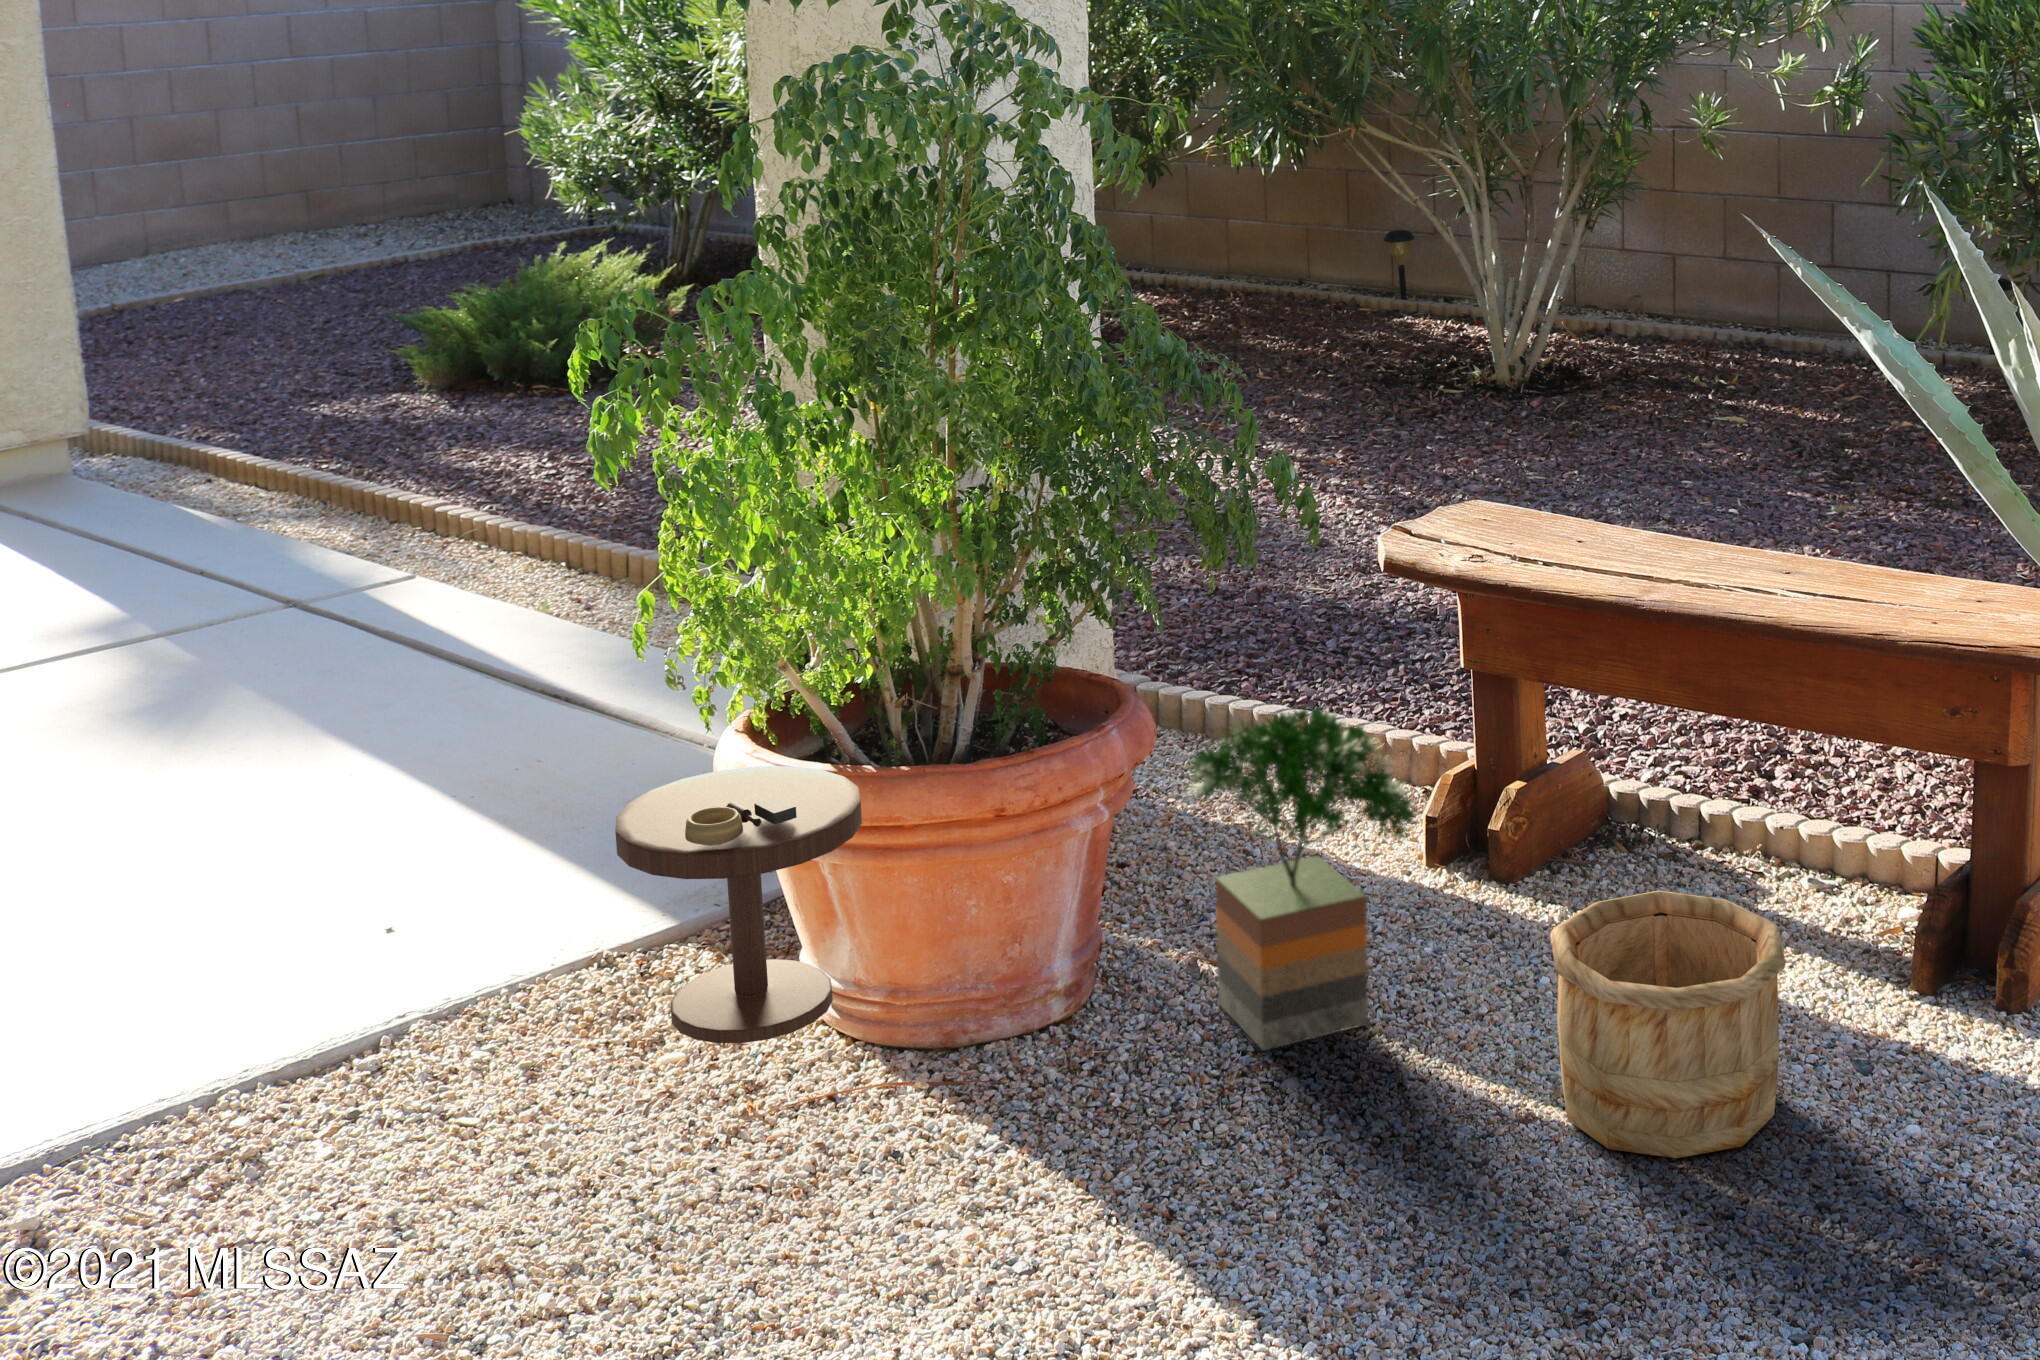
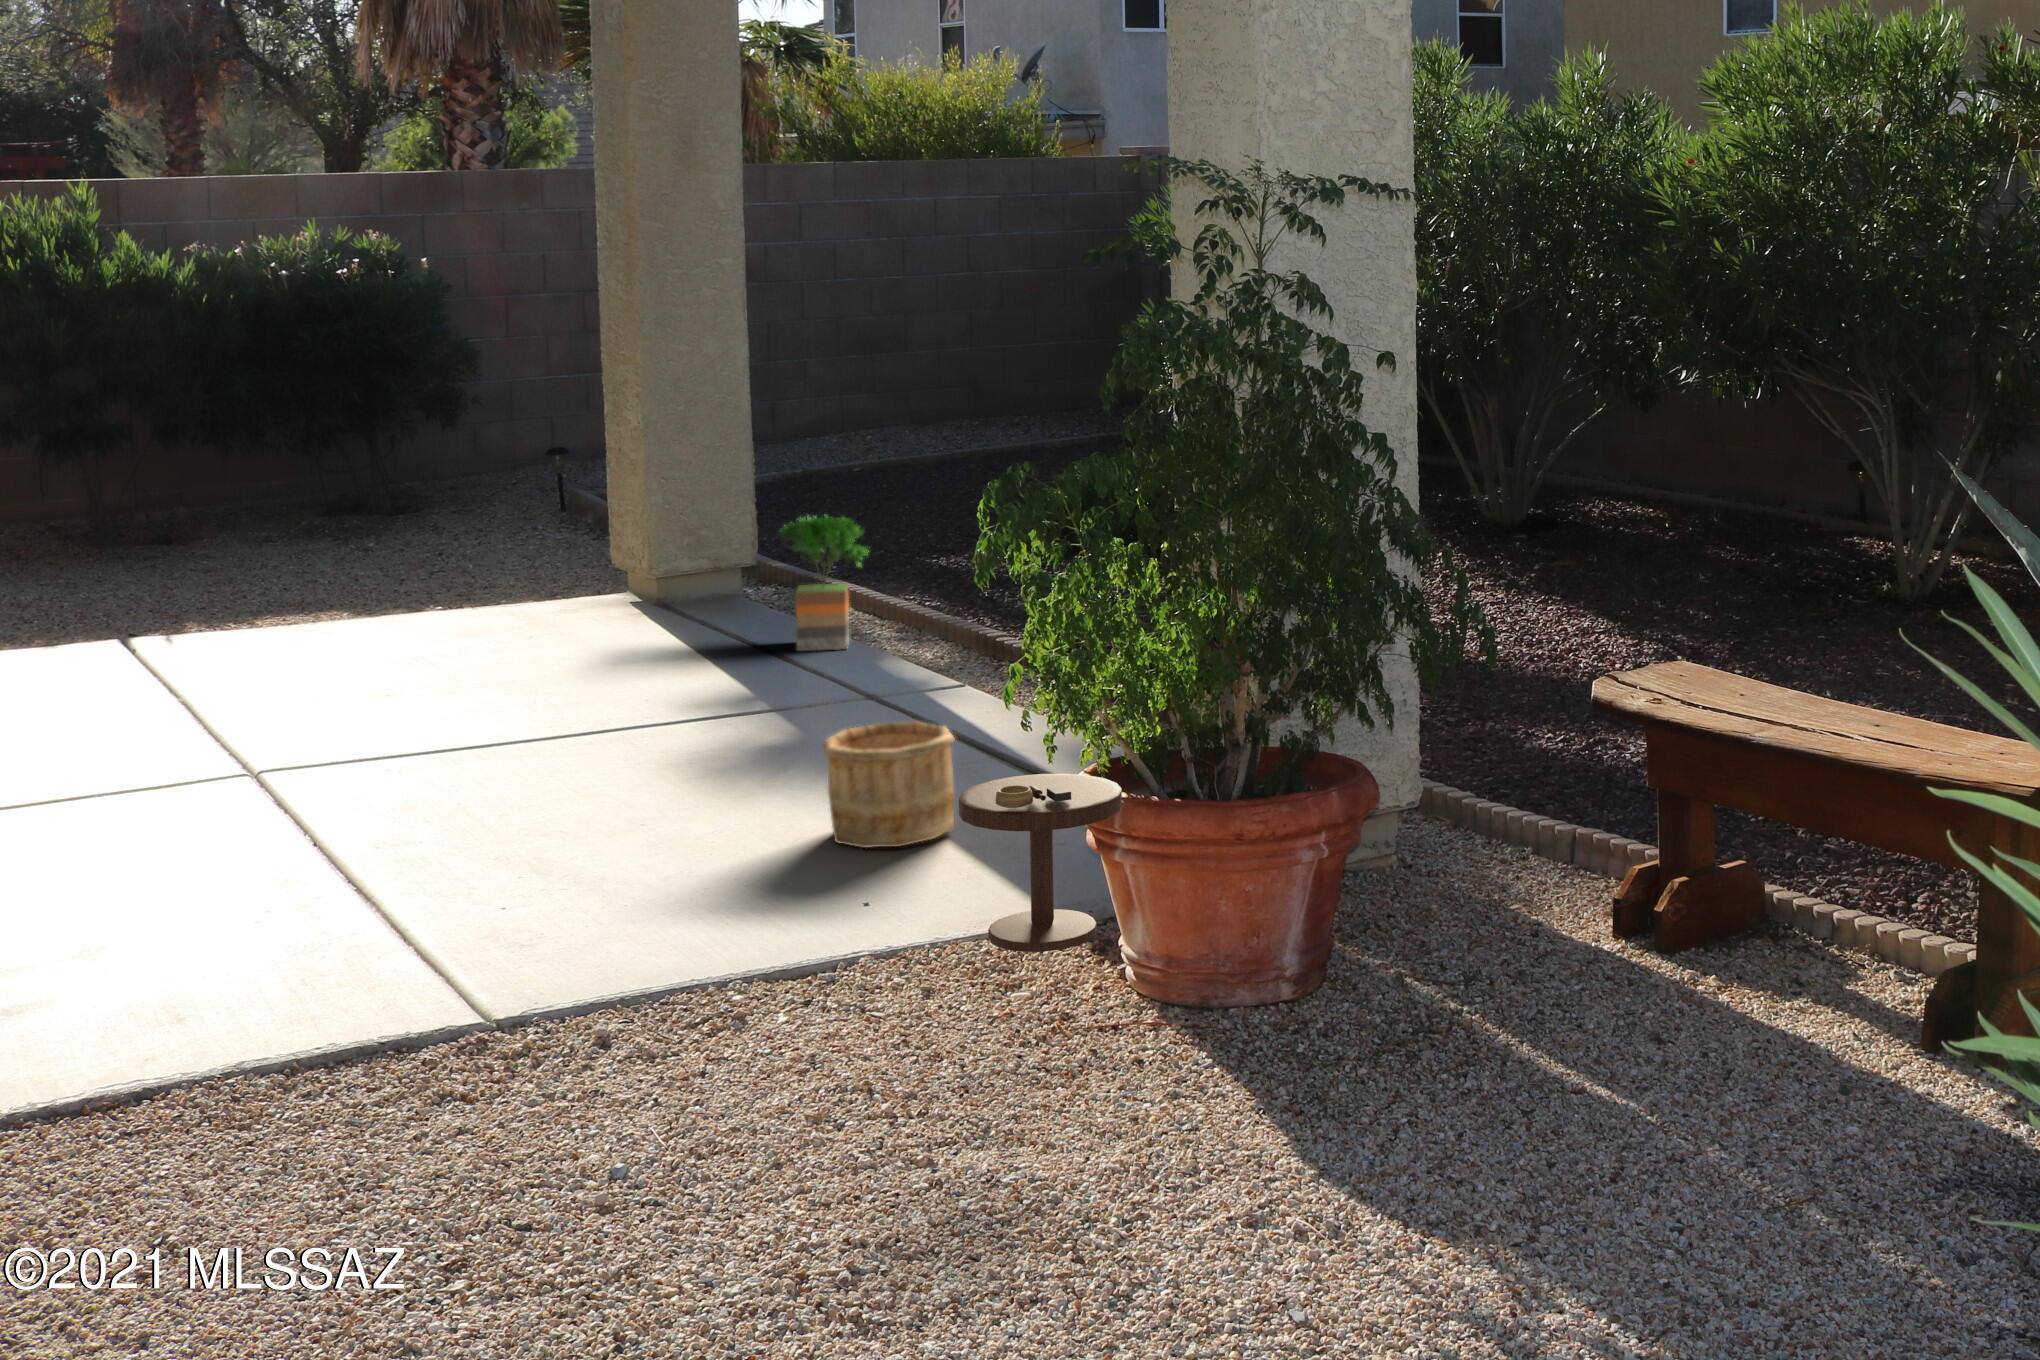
potted tree: present [1188,707,1416,1050] -> present [781,517,869,651]
wooden bucket: present [1550,891,1786,1158] -> present [823,721,955,848]

